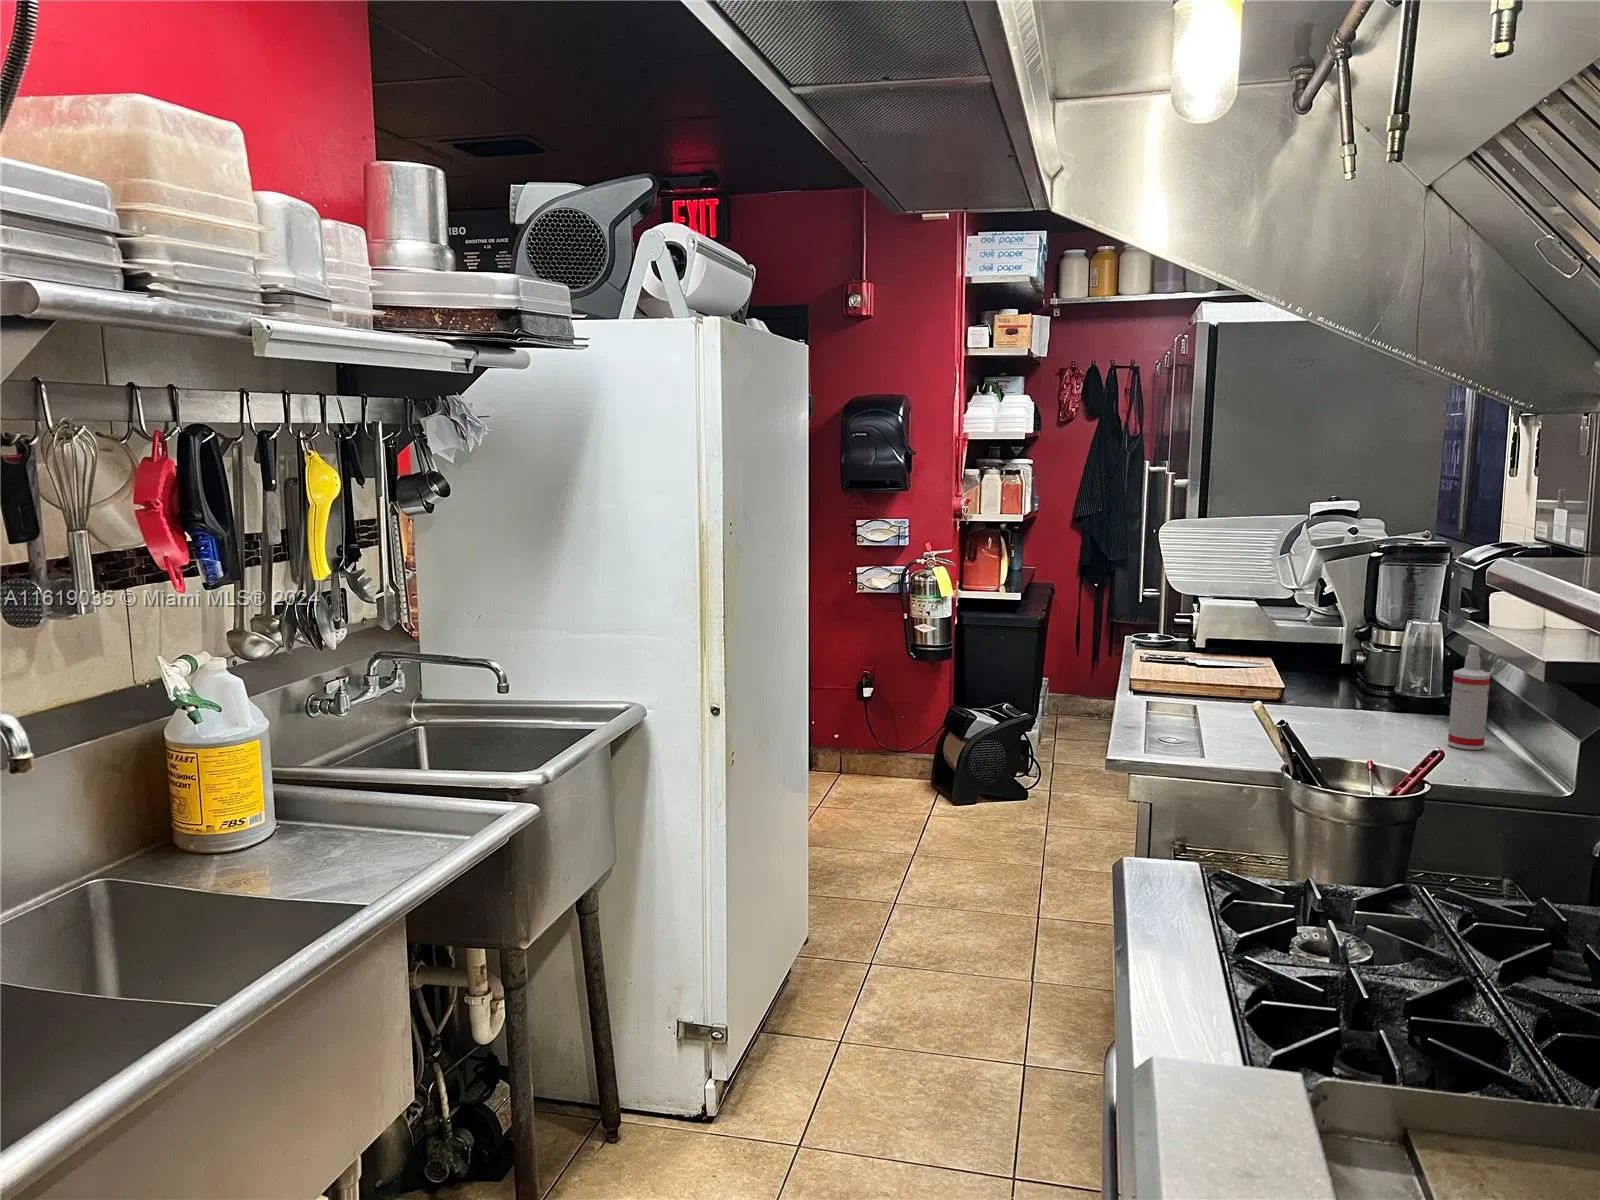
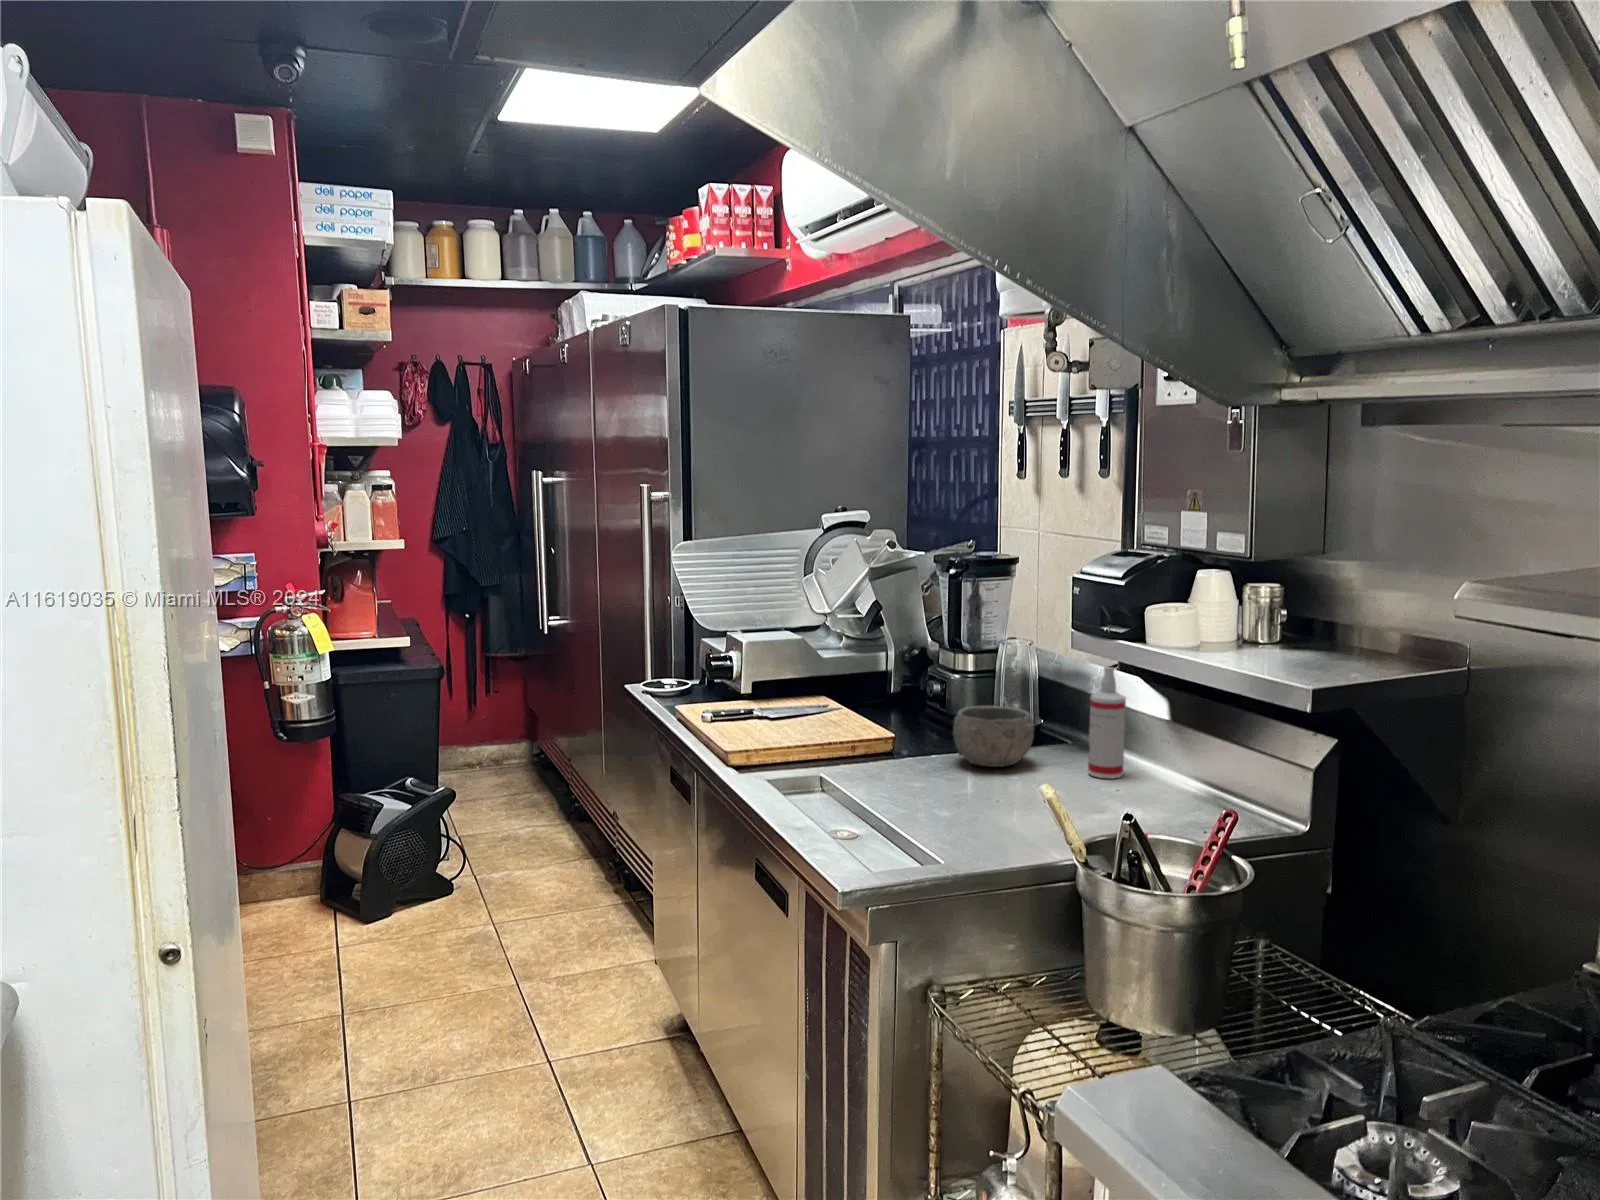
bowl: none [1330,672,1410,727] -> present [953,706,1034,767]

